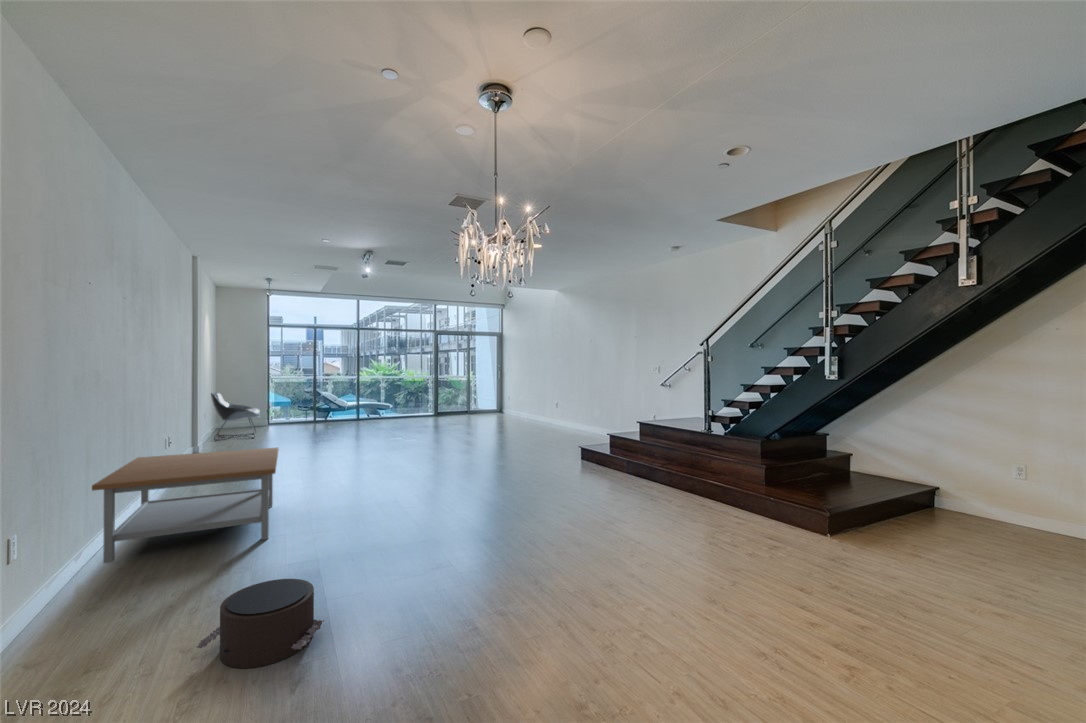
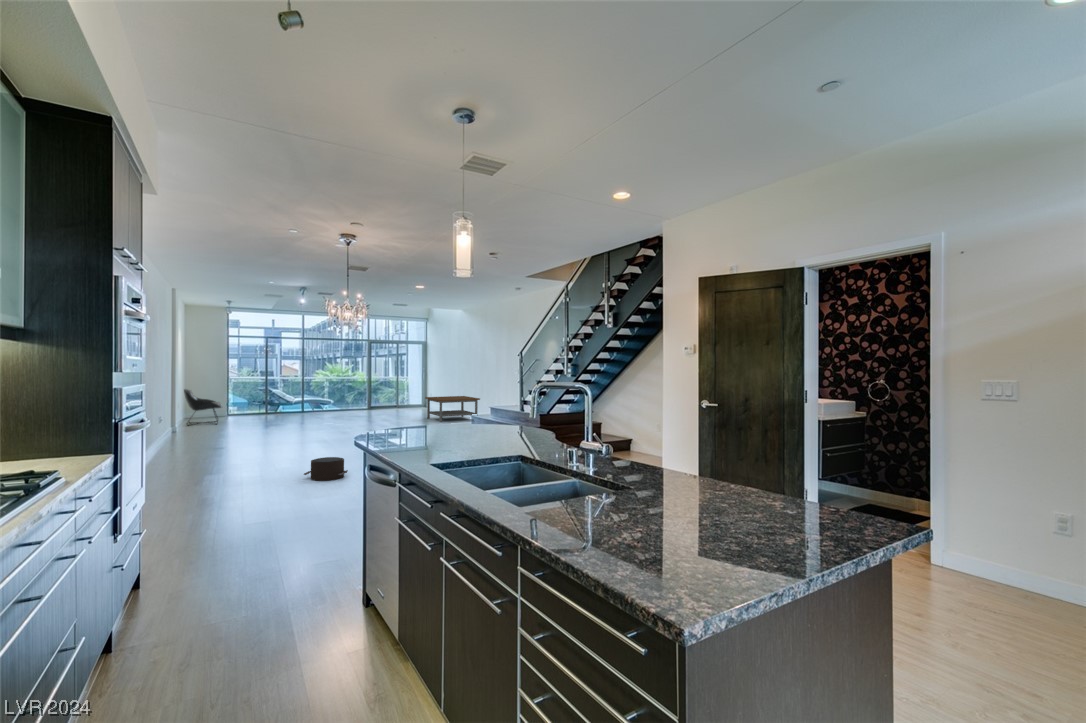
coffee table: present [92,447,279,563] -> present [425,396,480,422]
pouf: present [197,579,324,668] -> present [304,457,348,481]

